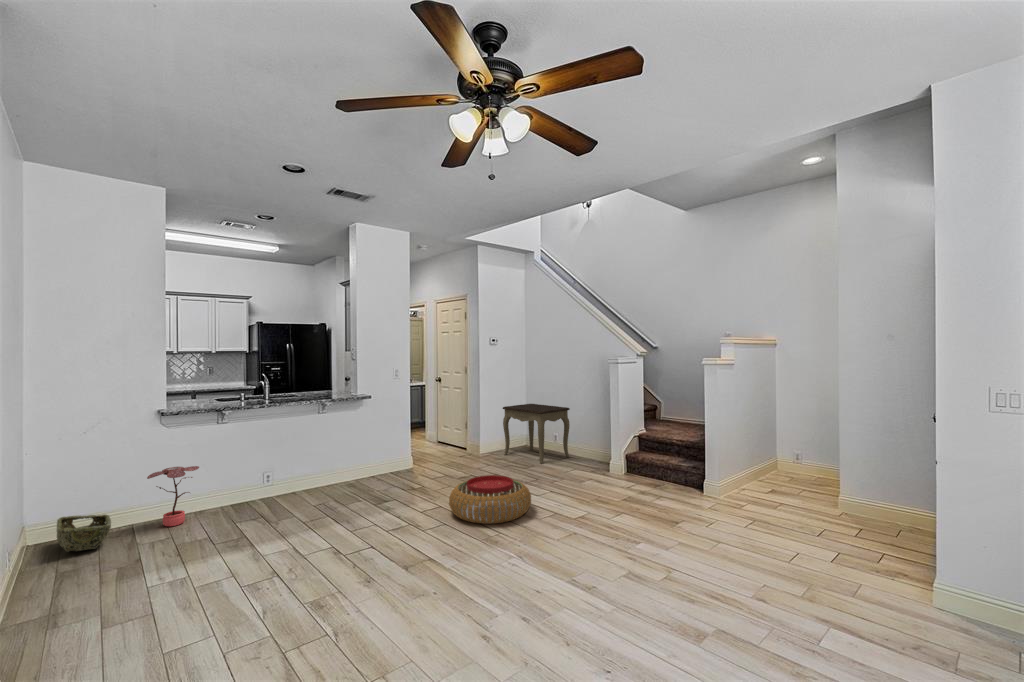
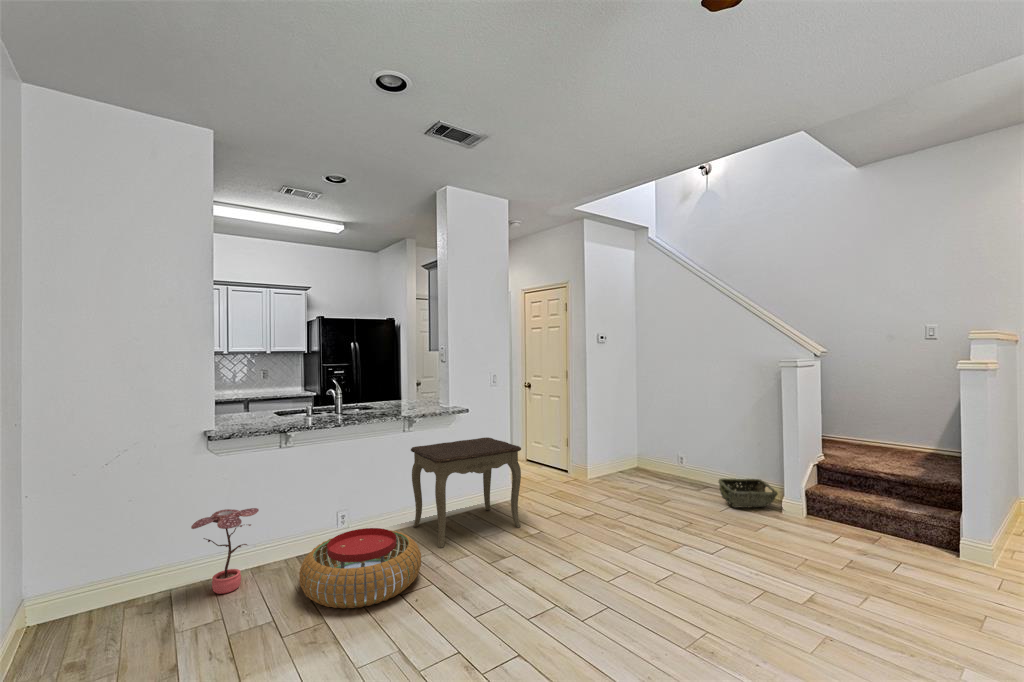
side table: present [503,404,570,464] -> present [411,437,521,548]
pouf: present [449,475,531,524] -> present [299,528,421,609]
woven basket: present [57,515,111,552] -> present [719,479,778,508]

